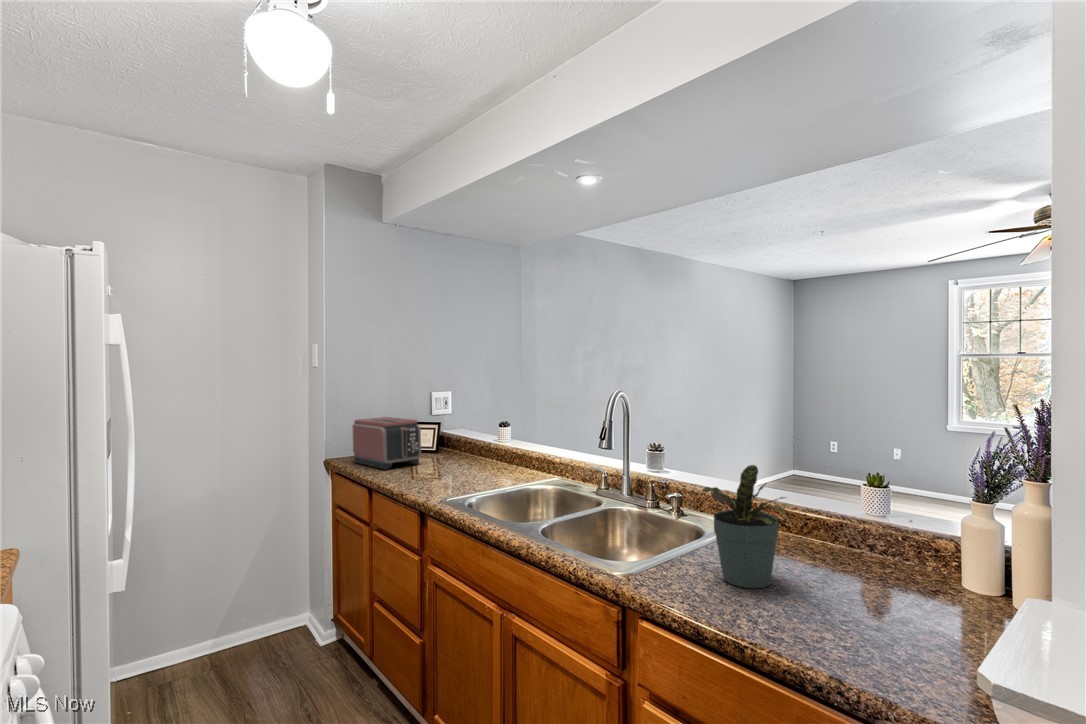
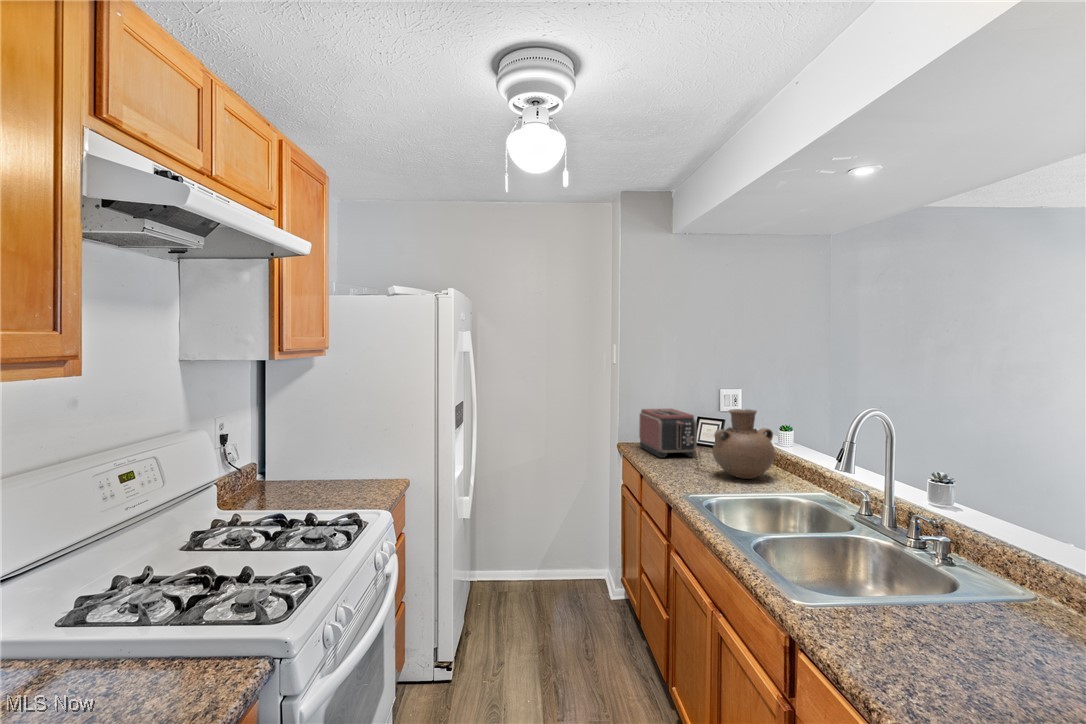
vase: none [450,407,510,476] -> present [713,409,775,479]
potted plant: present [699,465,786,588] -> none [873,519,984,658]

